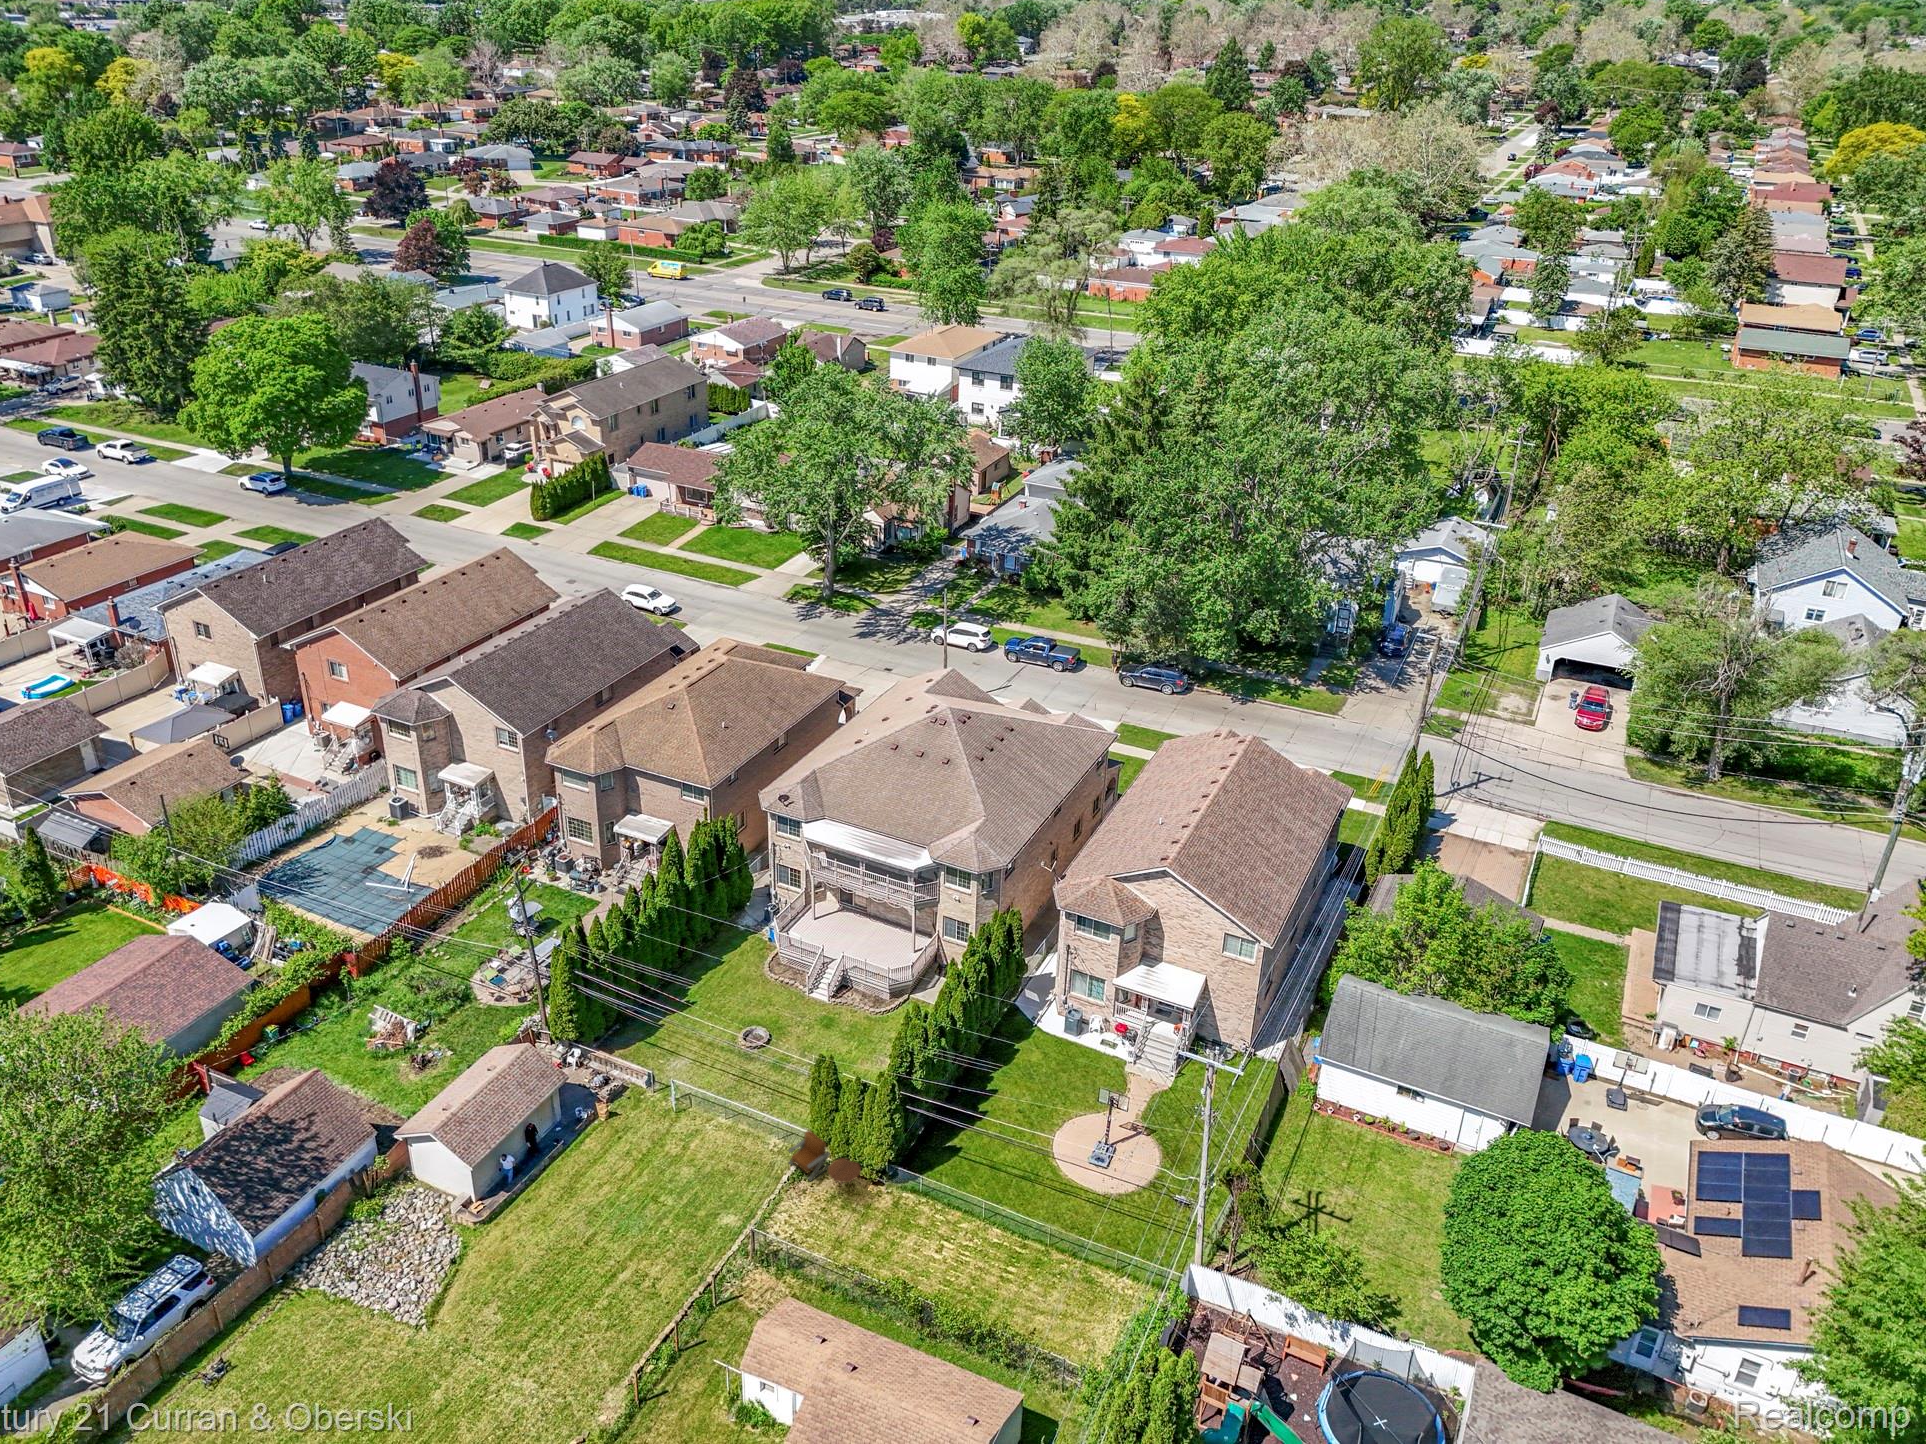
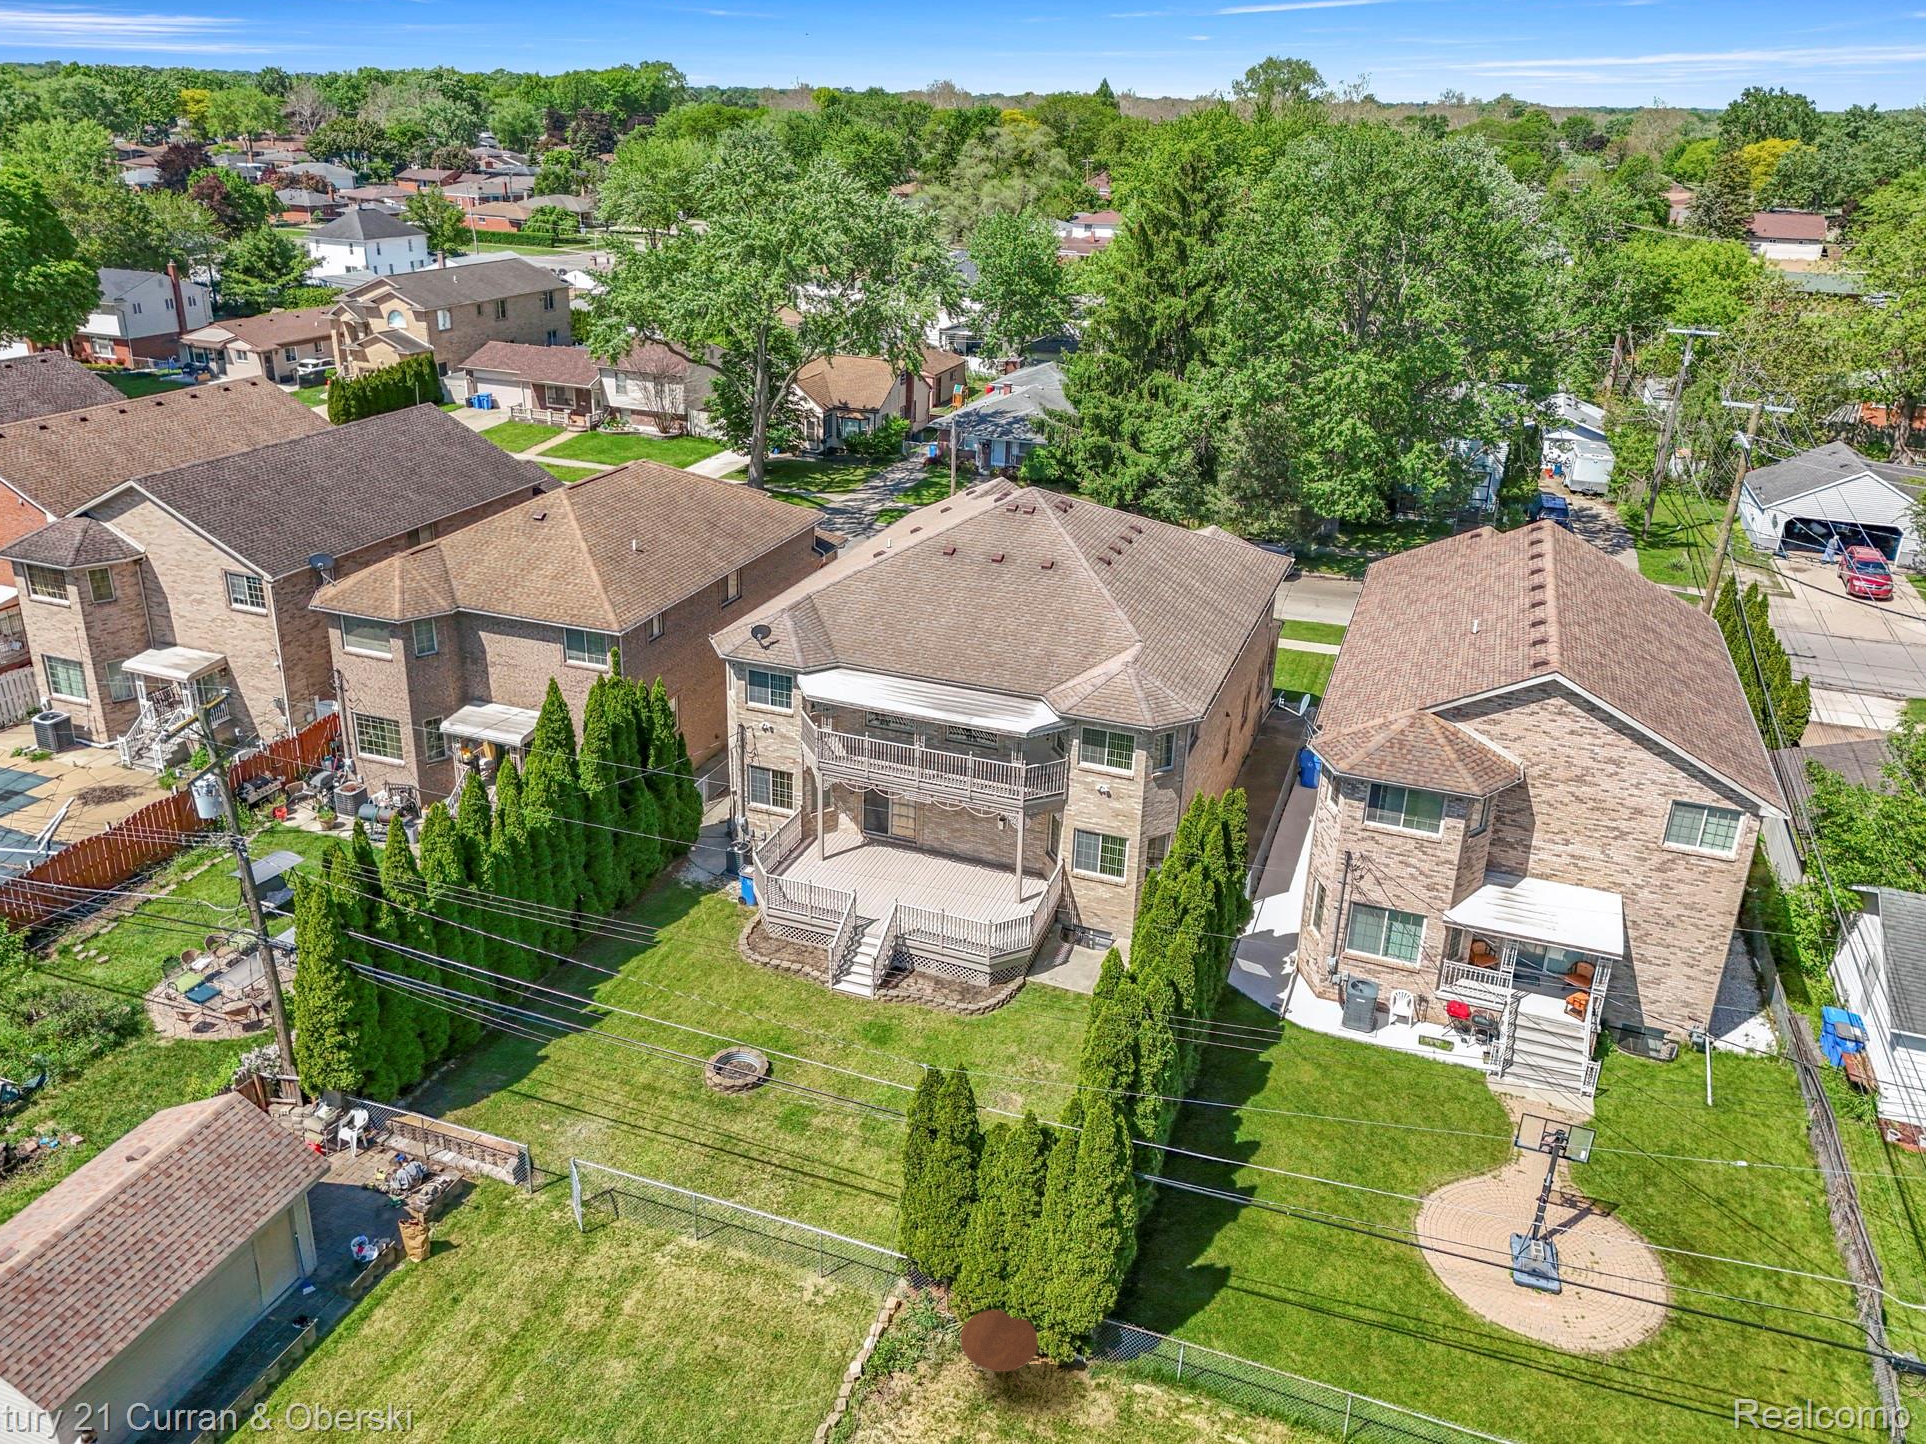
lounge chair: present [789,1130,831,1181] -> none [853,1249,955,1373]

